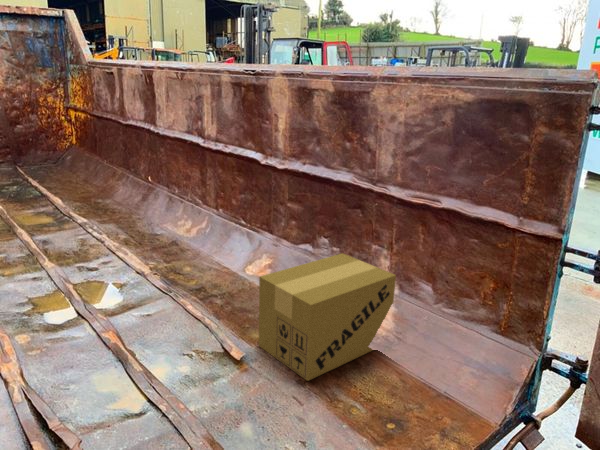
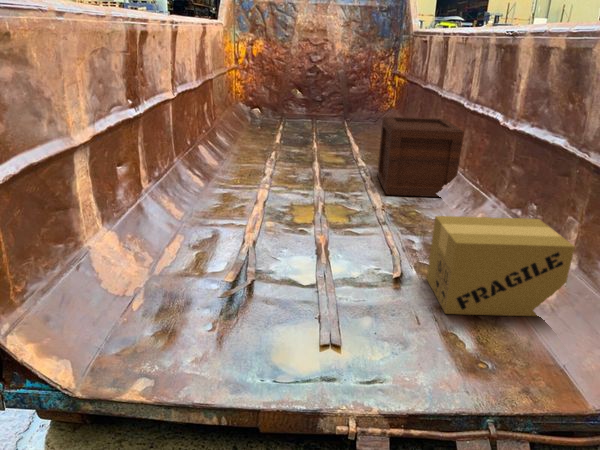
wooden crate: none [107,158,210,254] -> present [377,116,464,197]

